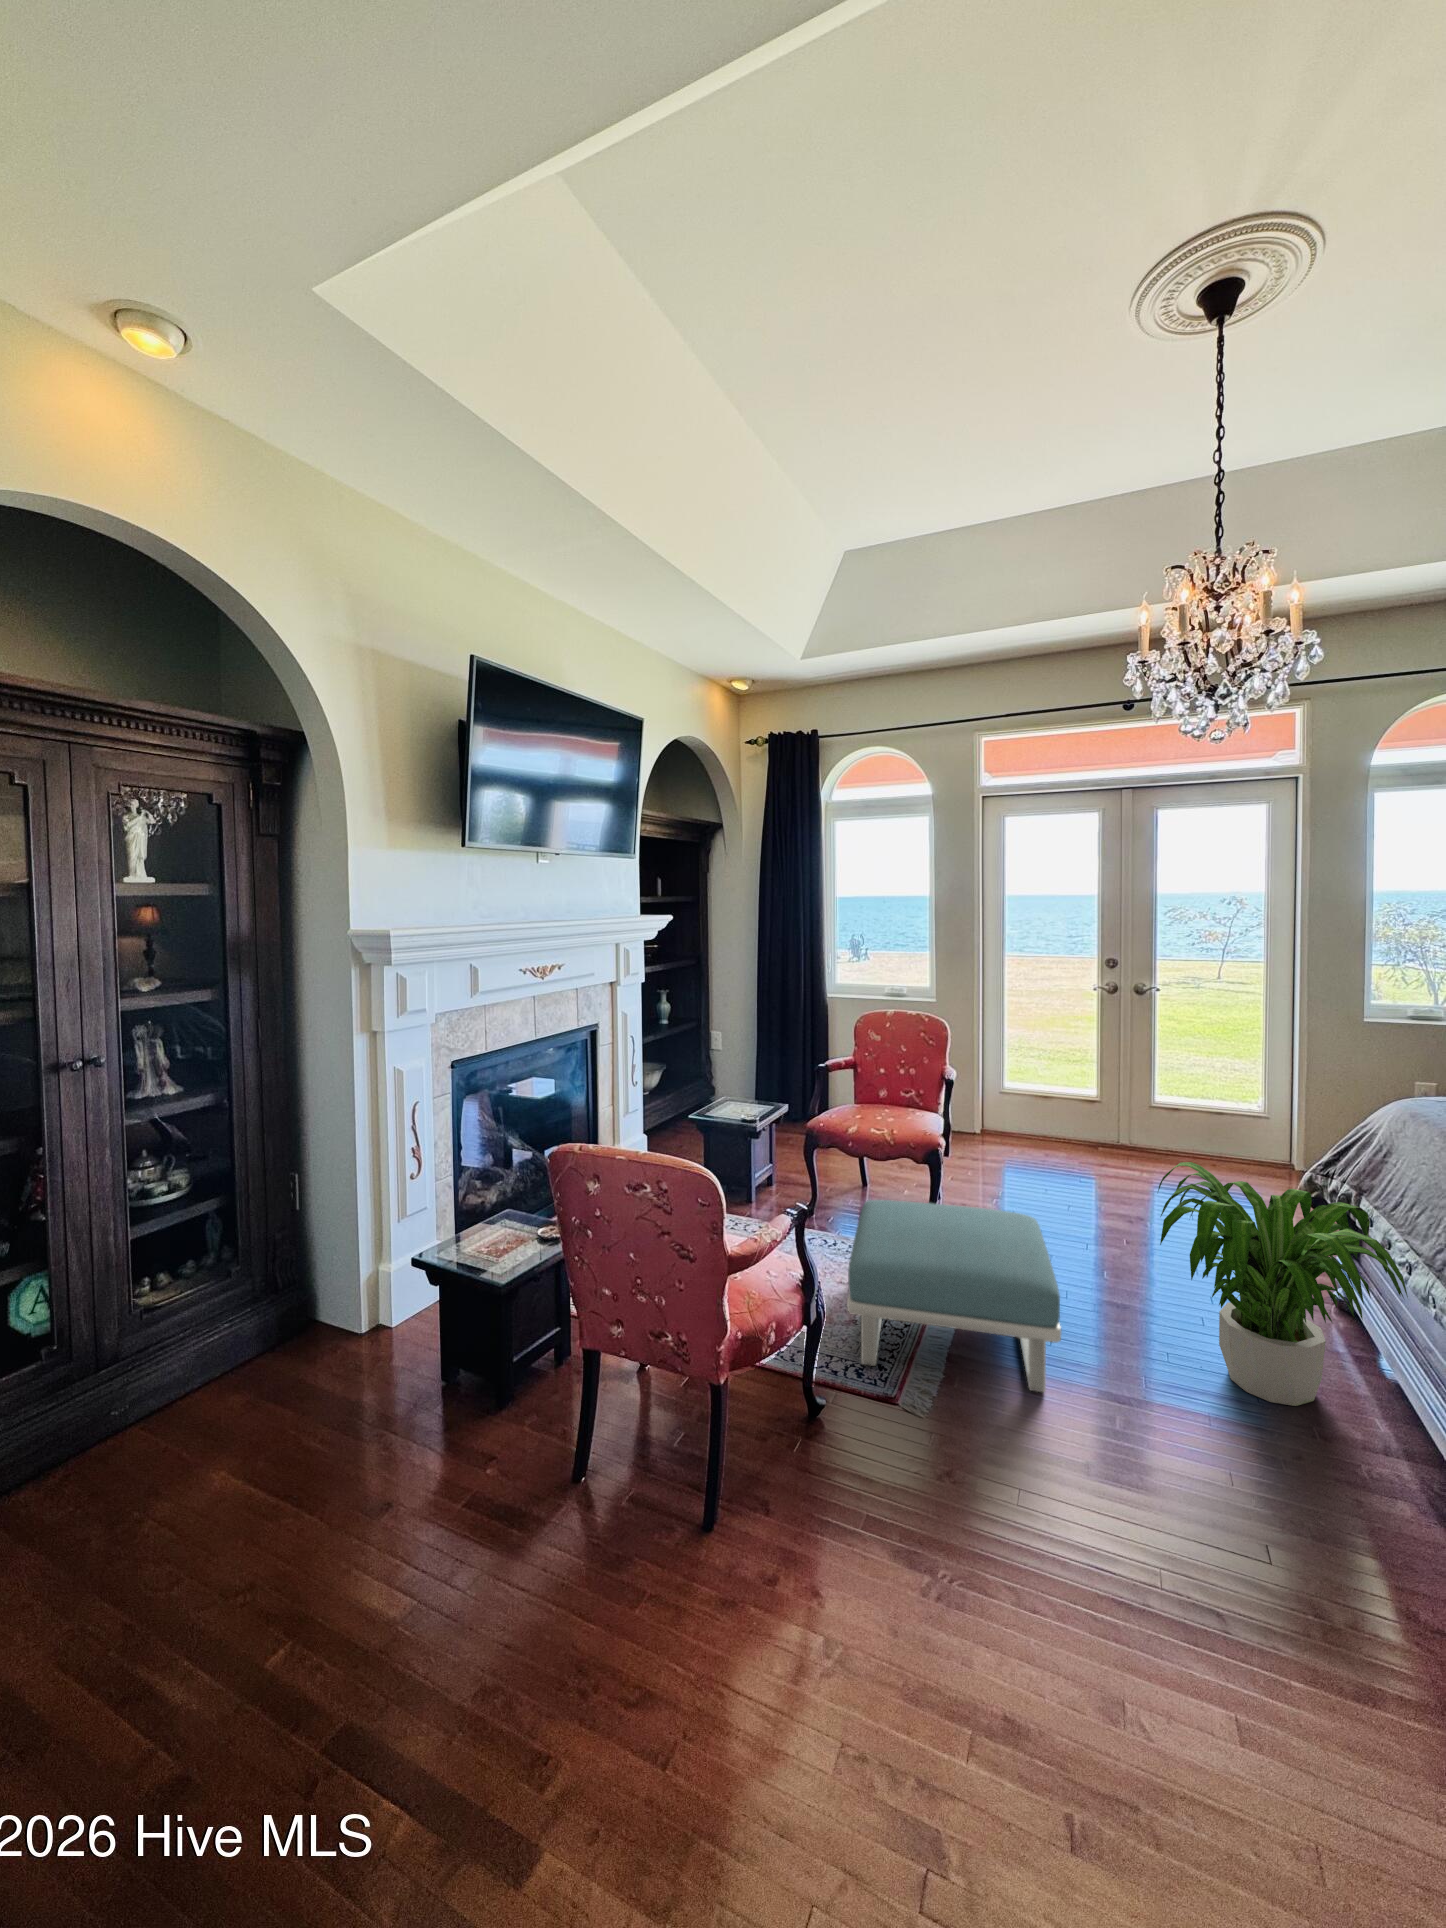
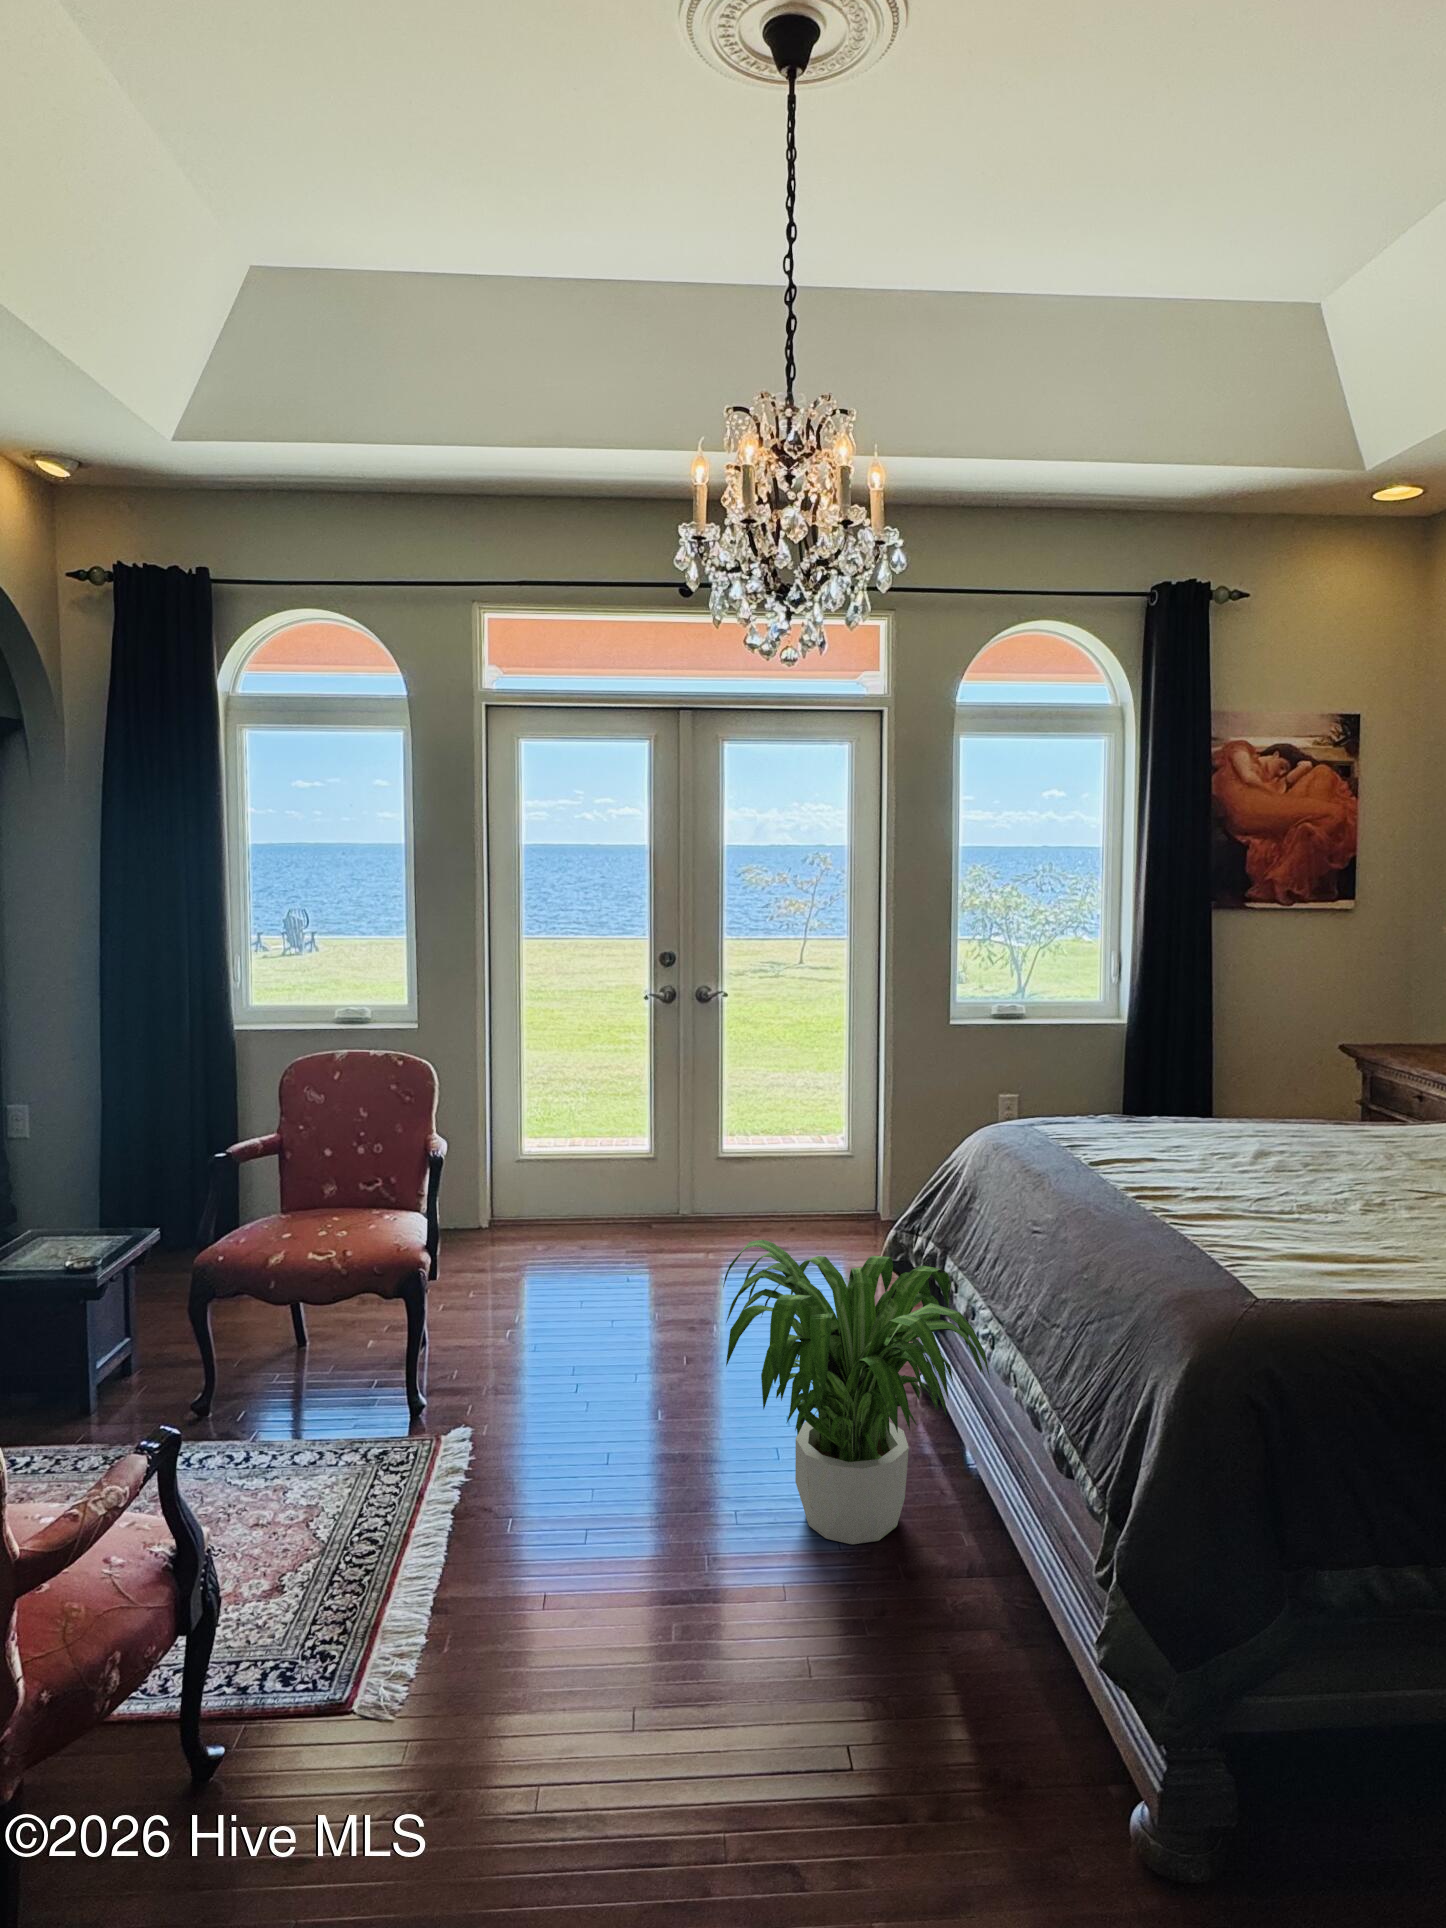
footstool: present [847,1200,1061,1393] -> none [257,1352,598,1676]

